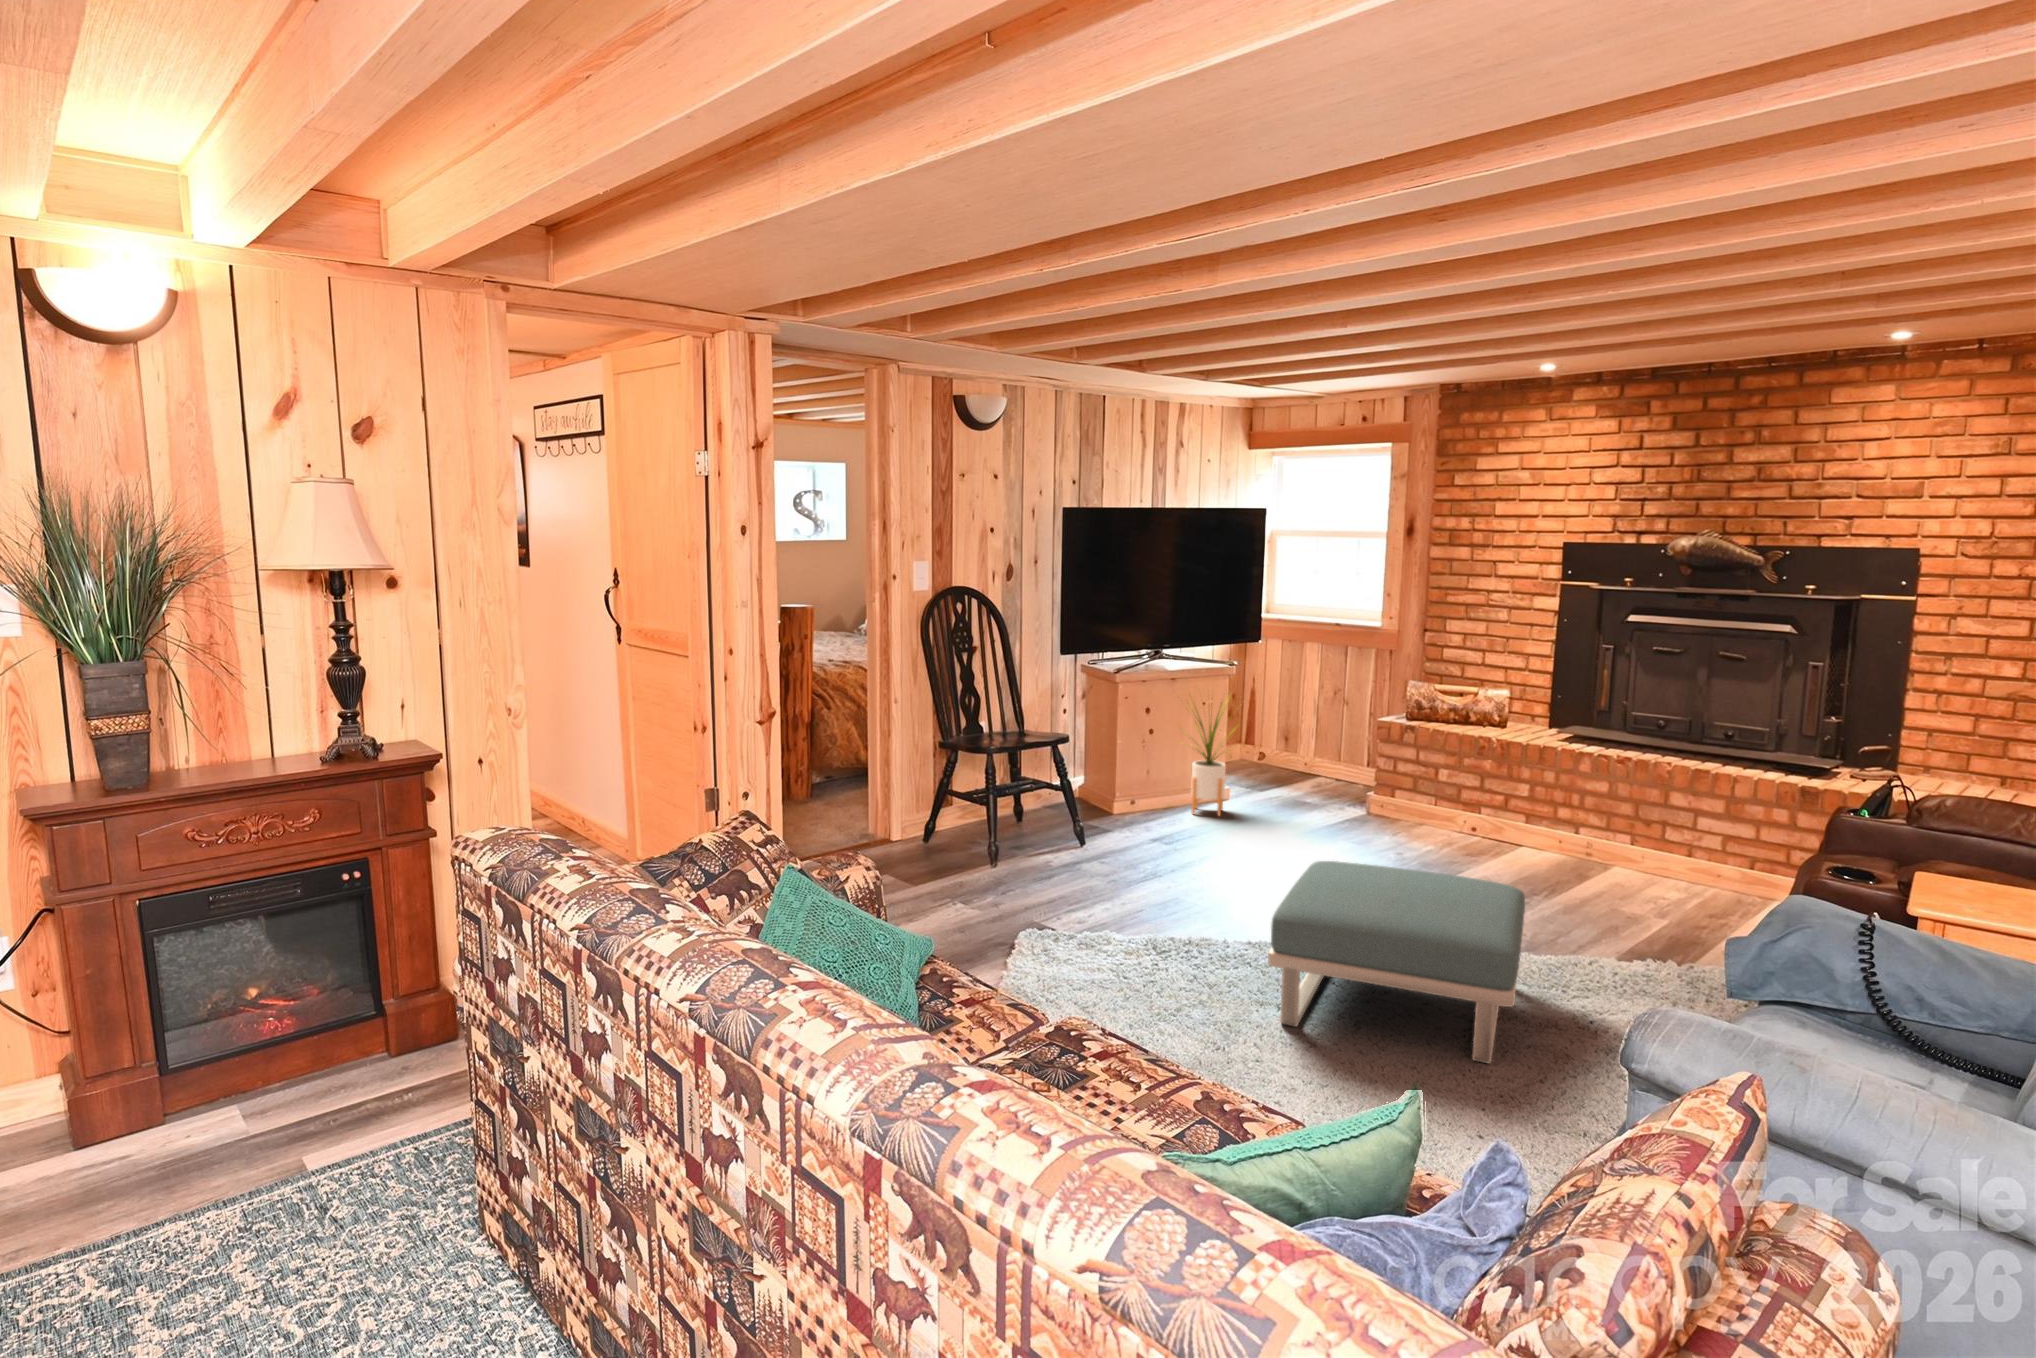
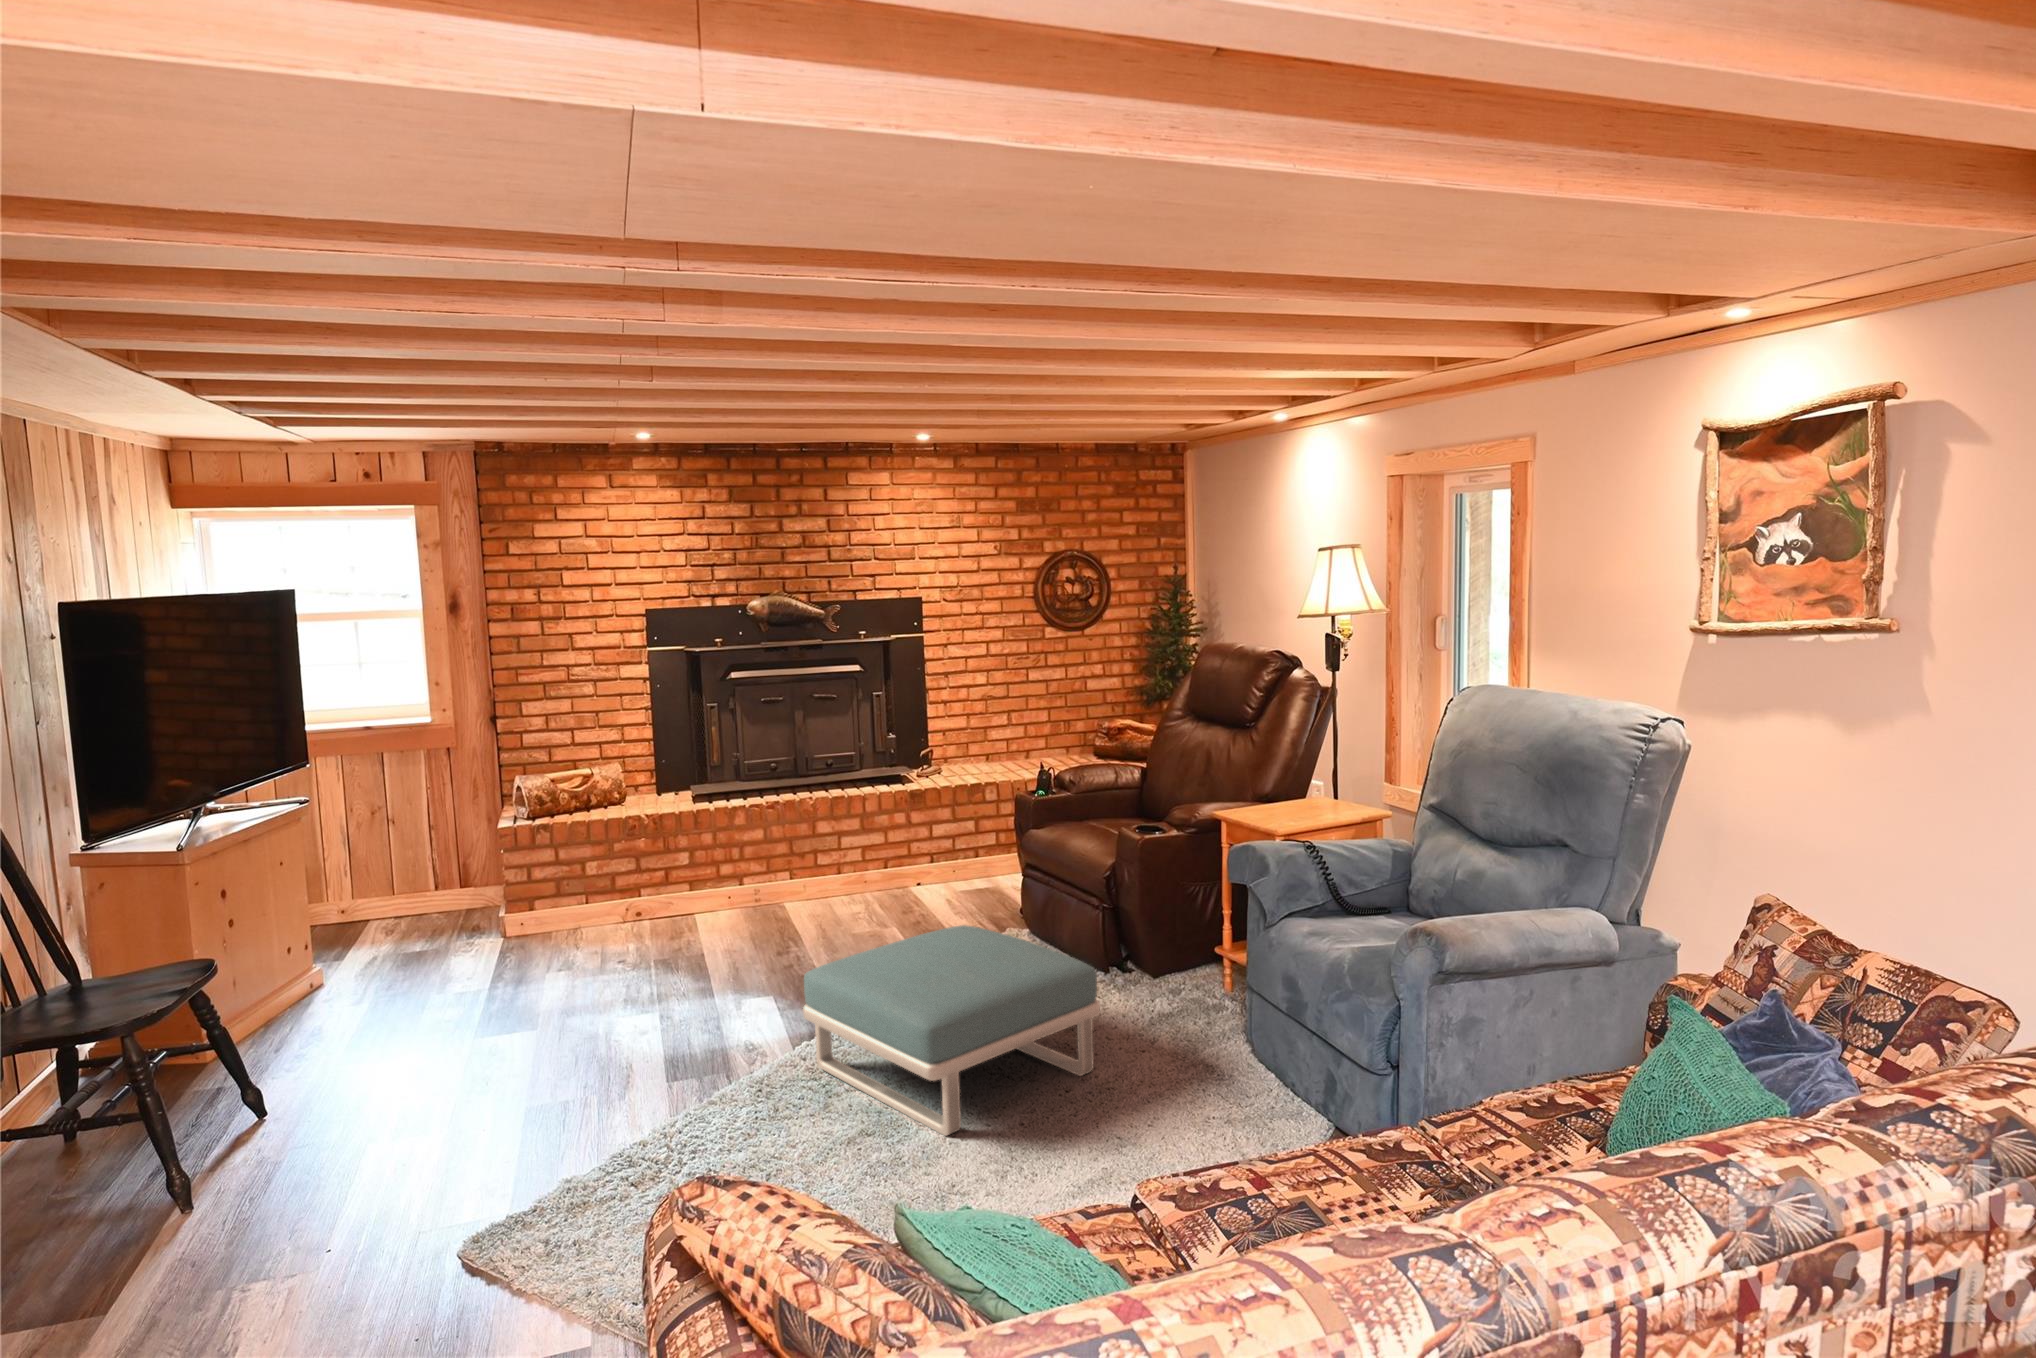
house plant: present [1191,699,1228,816] -> none [277,827,387,1016]

